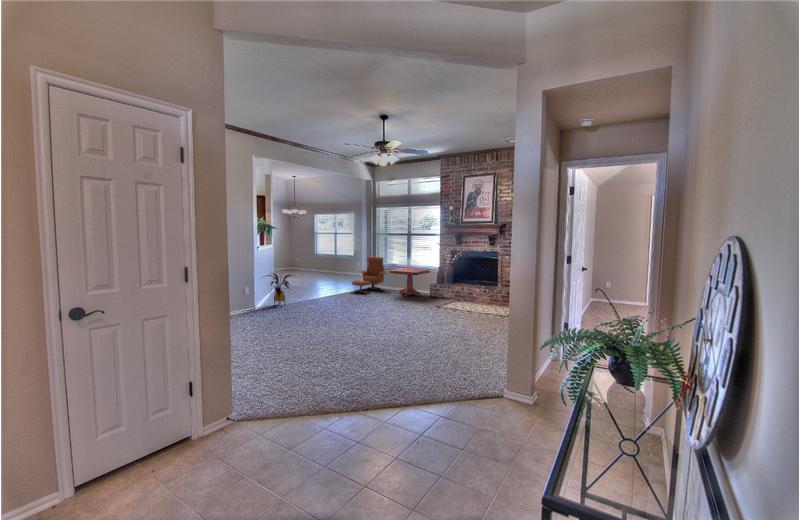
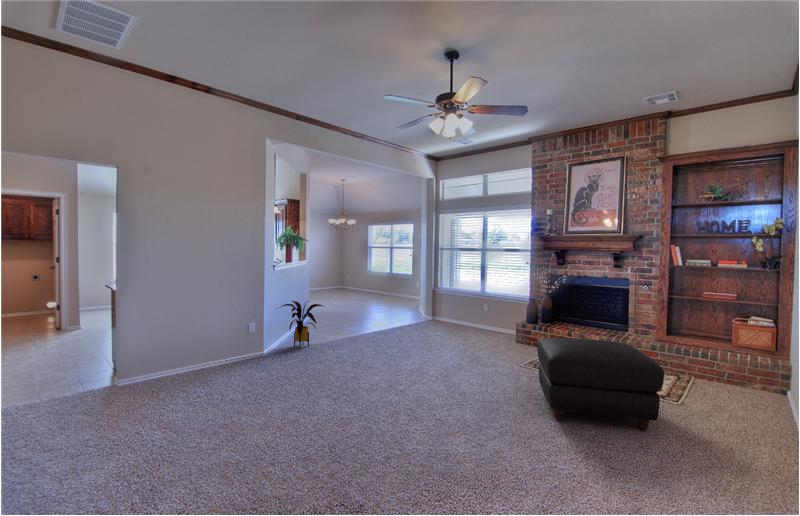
lounge chair: present [352,257,386,293] -> none [405,279,452,331]
side table: present [390,268,430,297] -> none [457,297,515,339]
ottoman: none [437,286,497,330] -> present [537,338,664,430]

